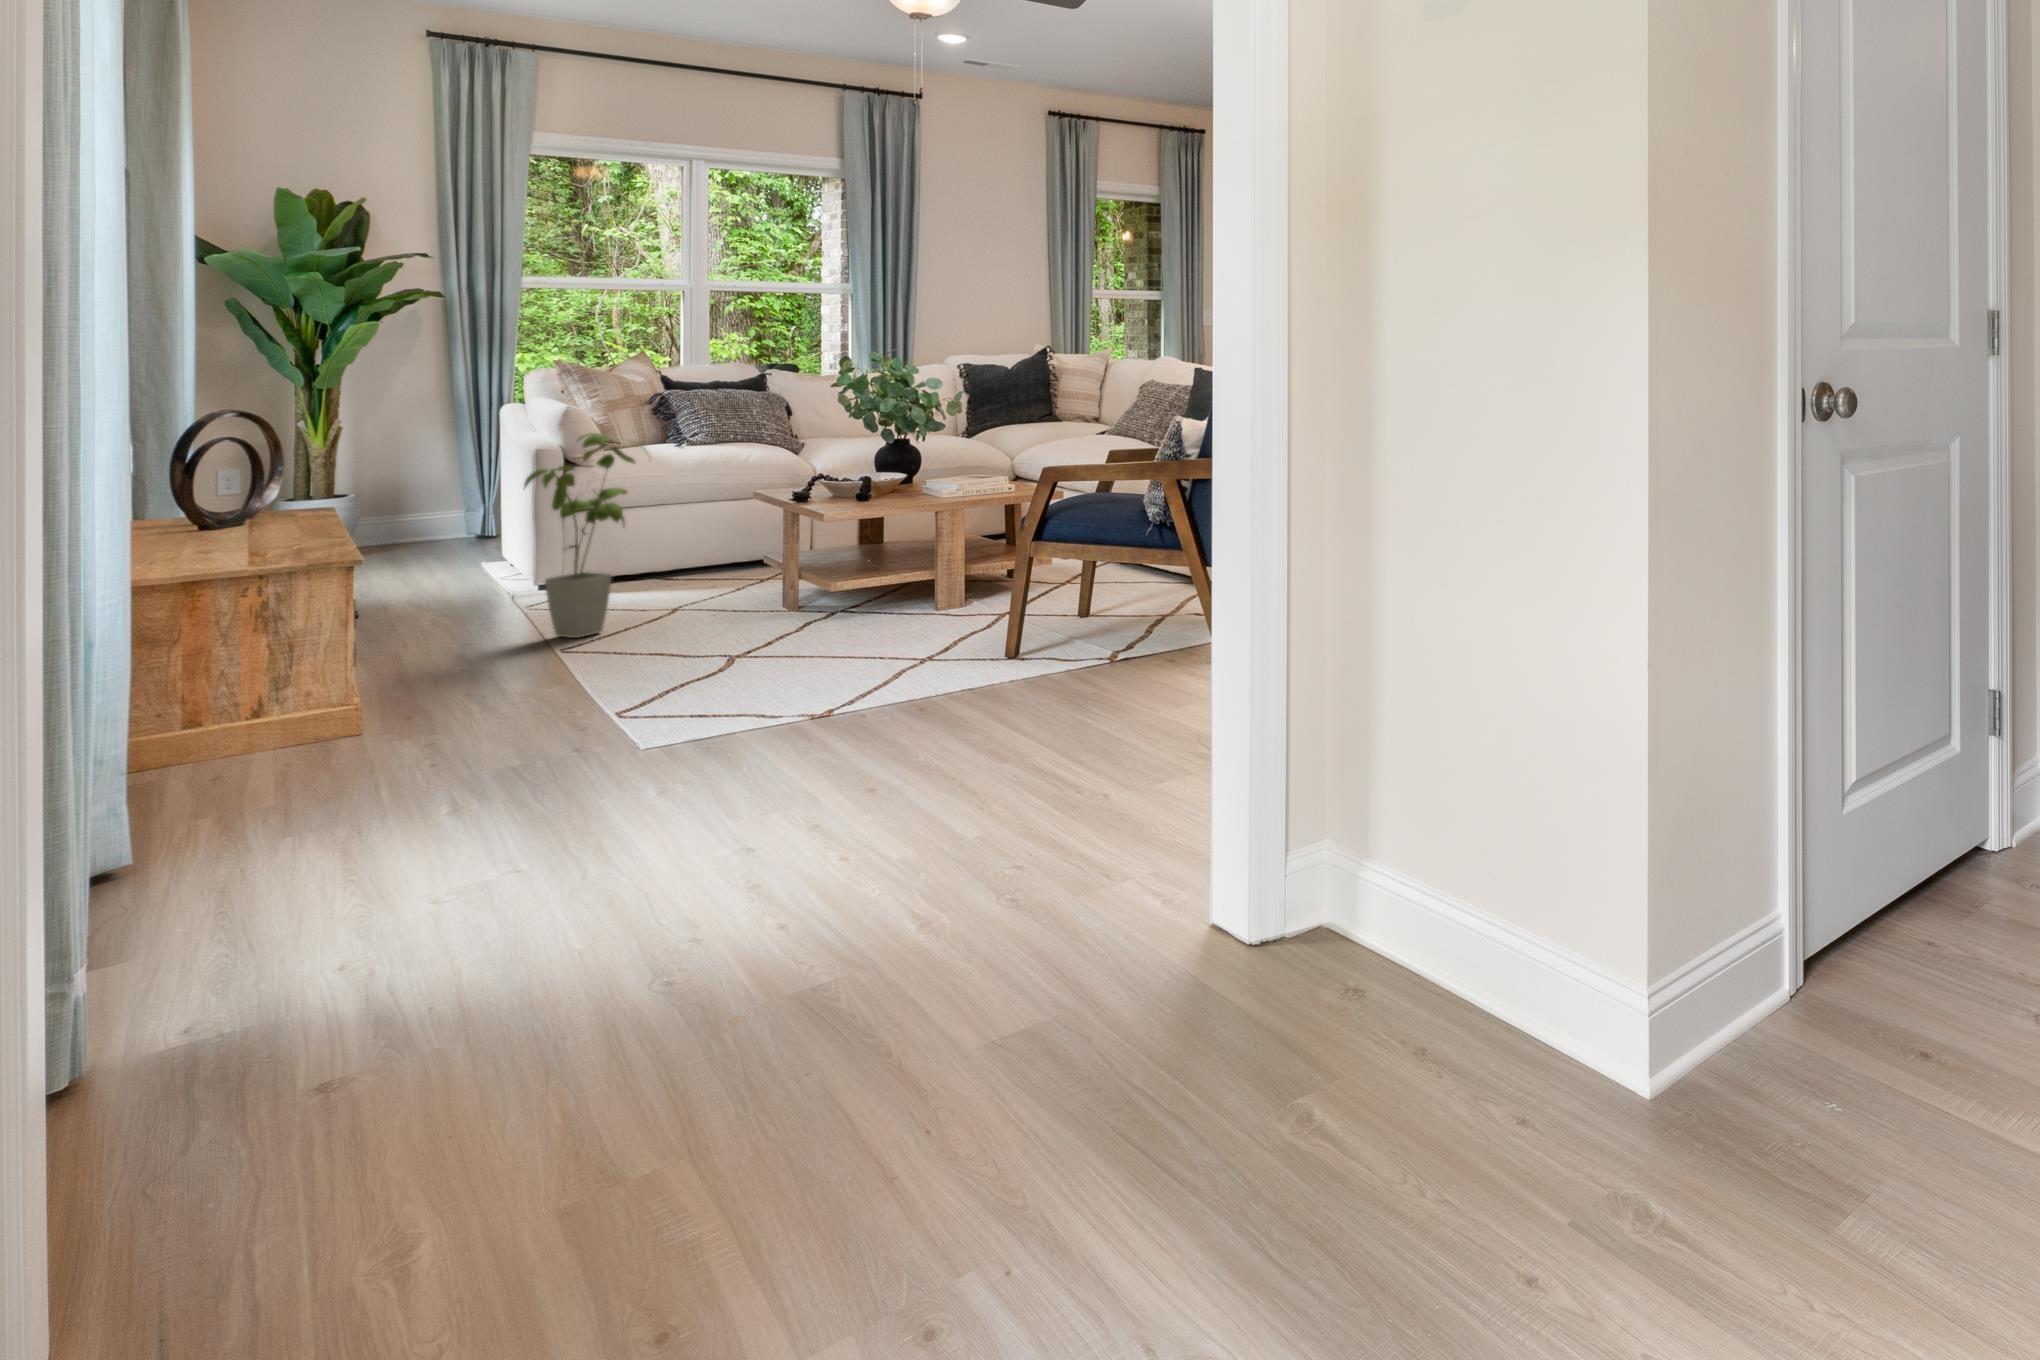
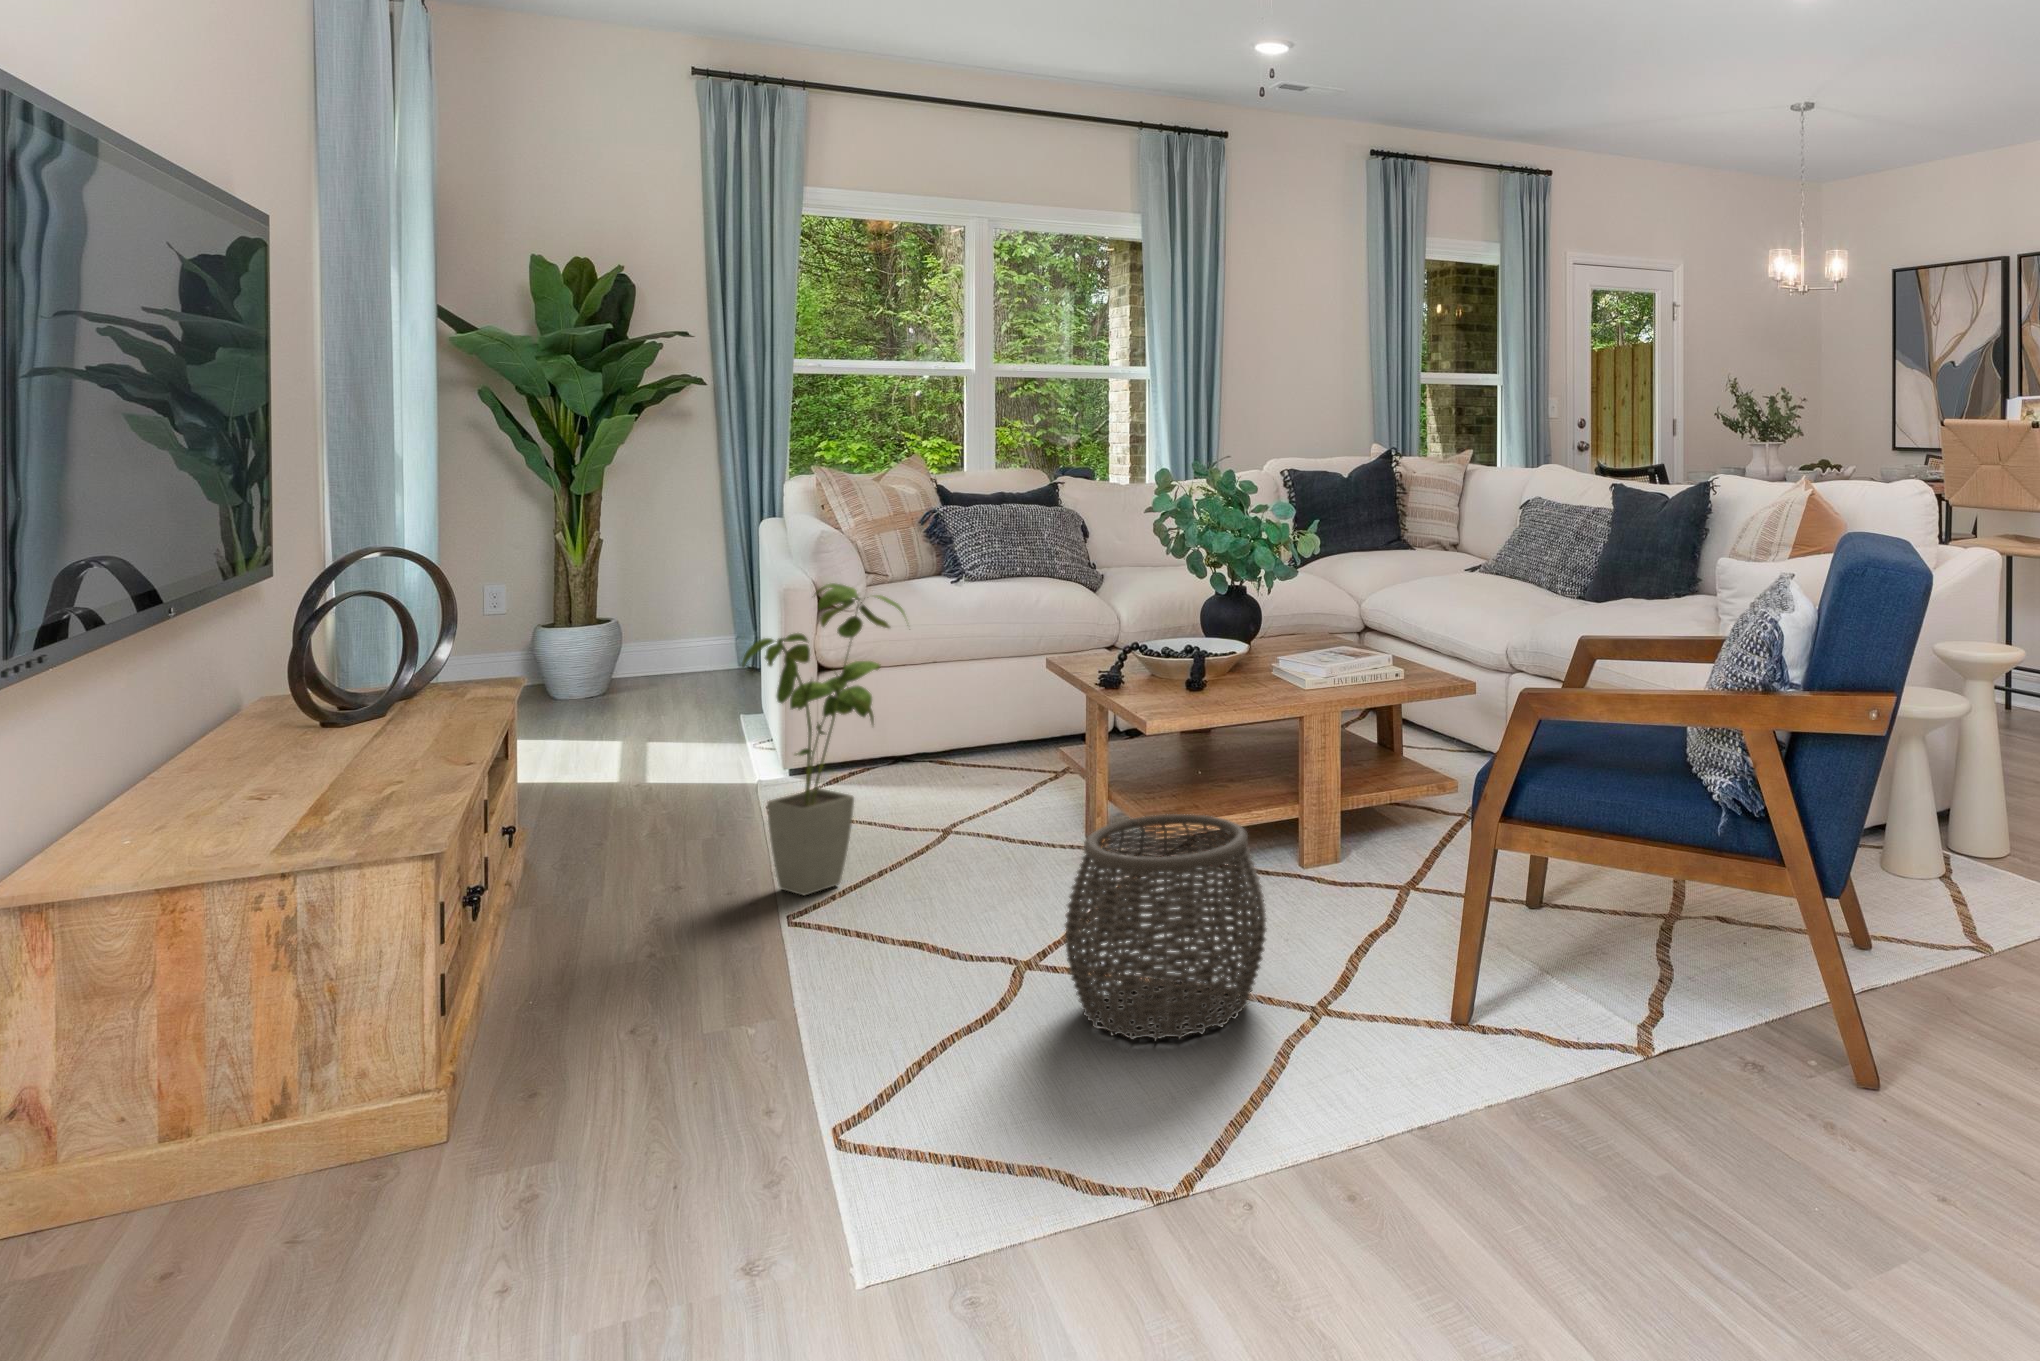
woven basket: none [764,558,894,674] -> present [1065,814,1267,1041]

